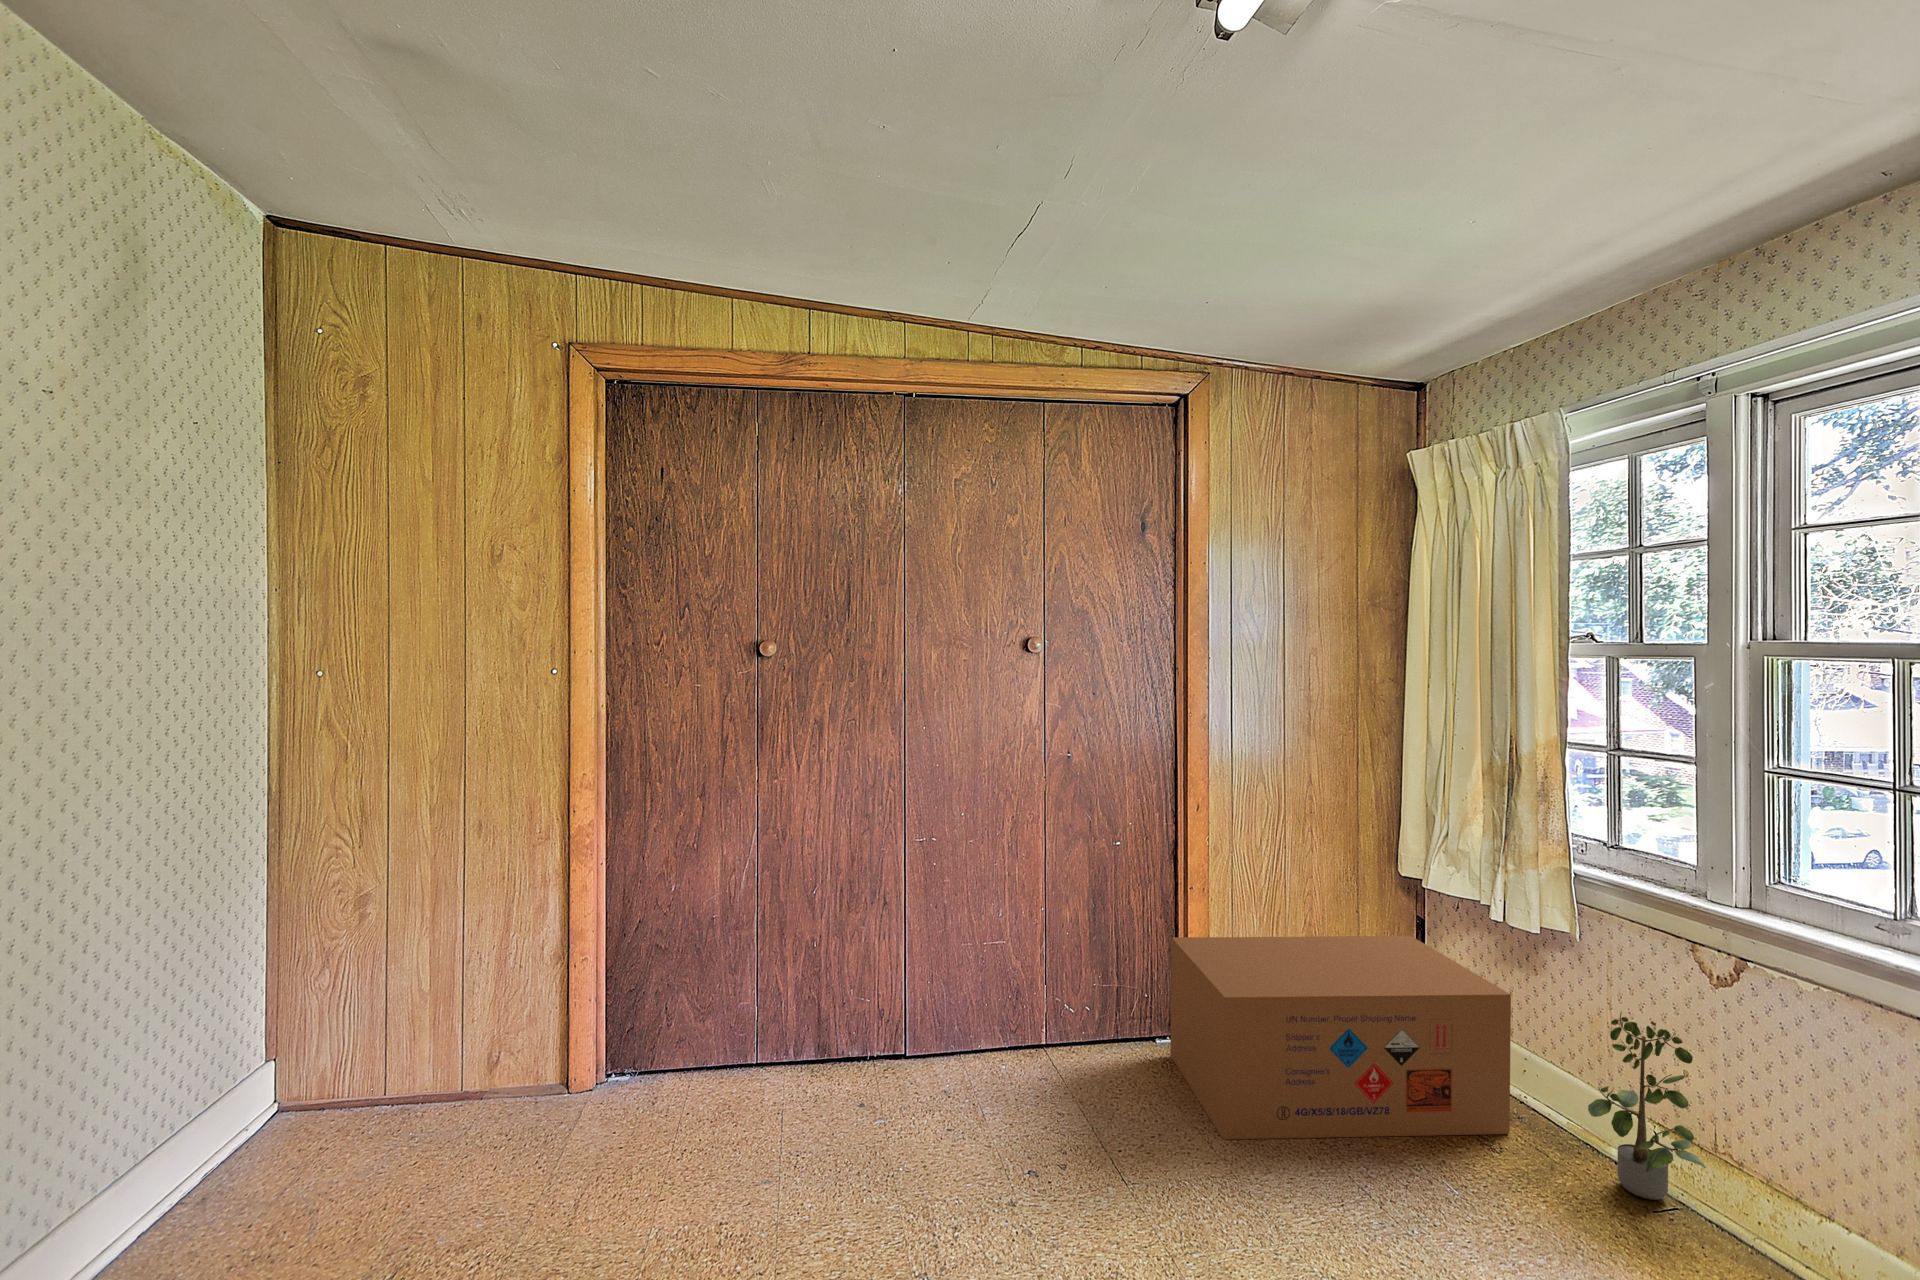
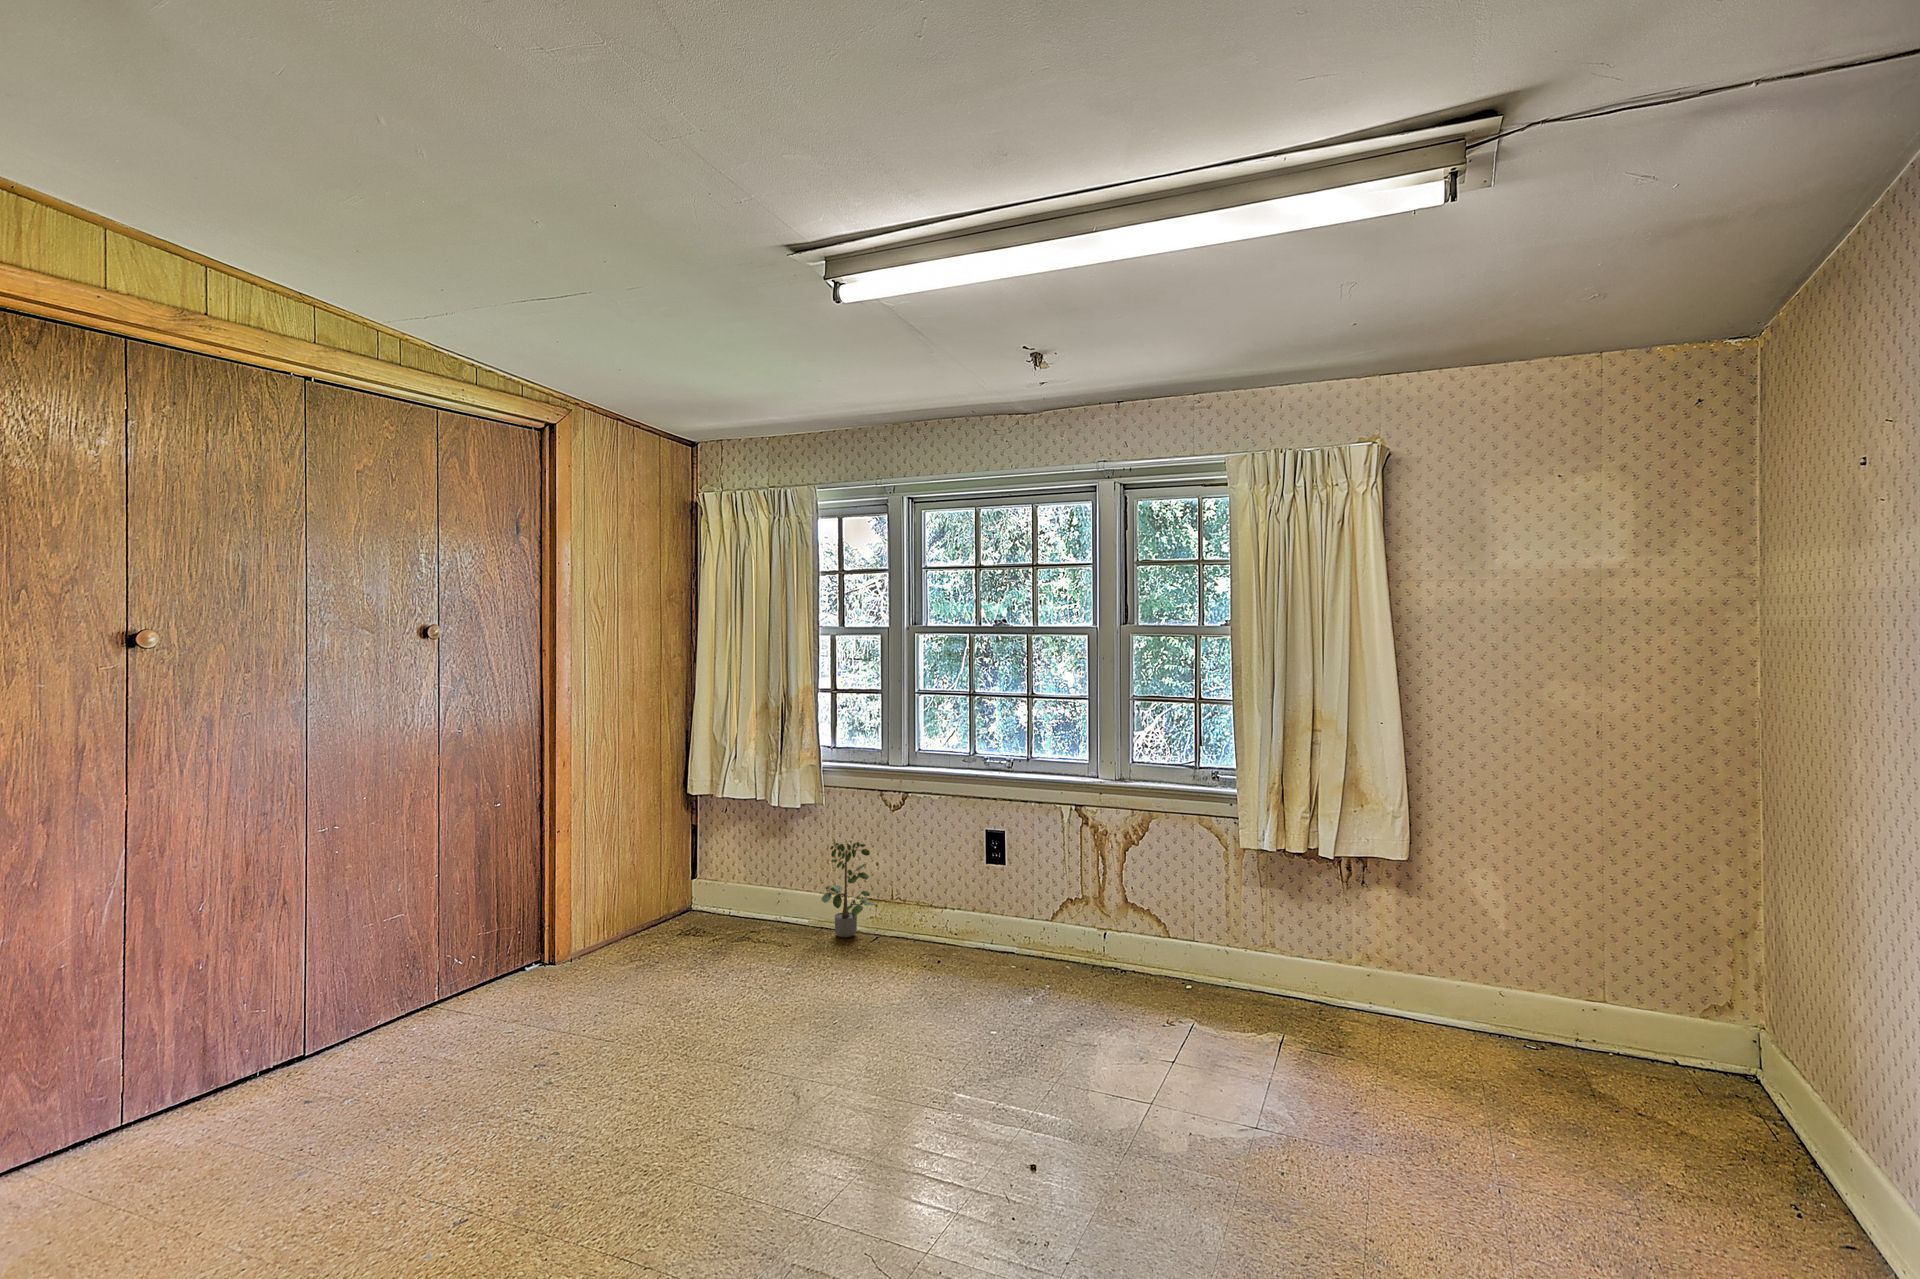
cardboard box: present [1170,936,1511,1139] -> none [550,838,779,996]

